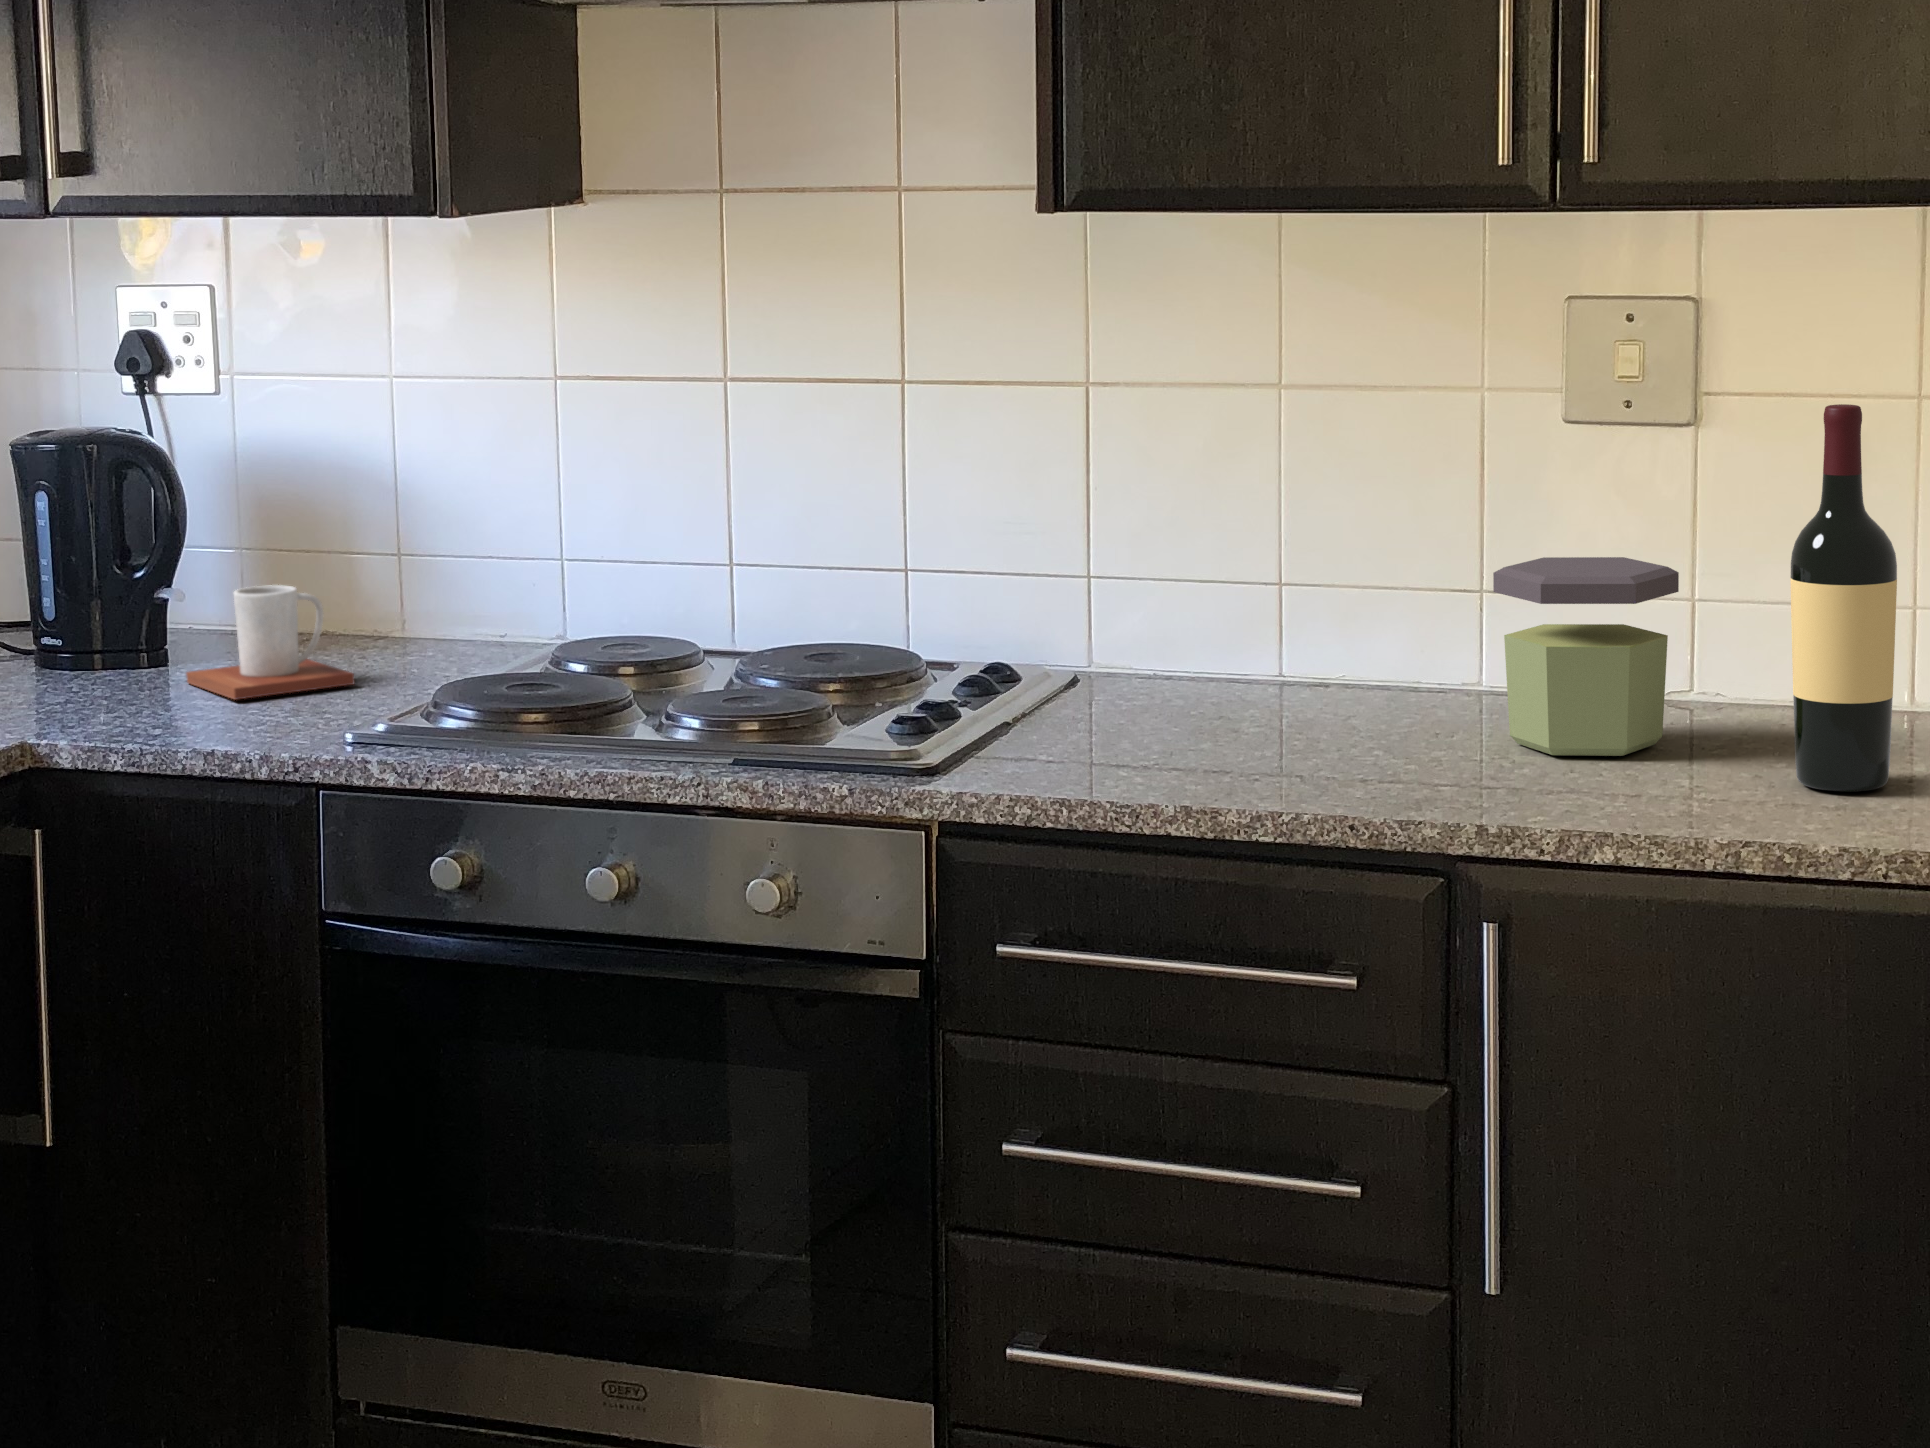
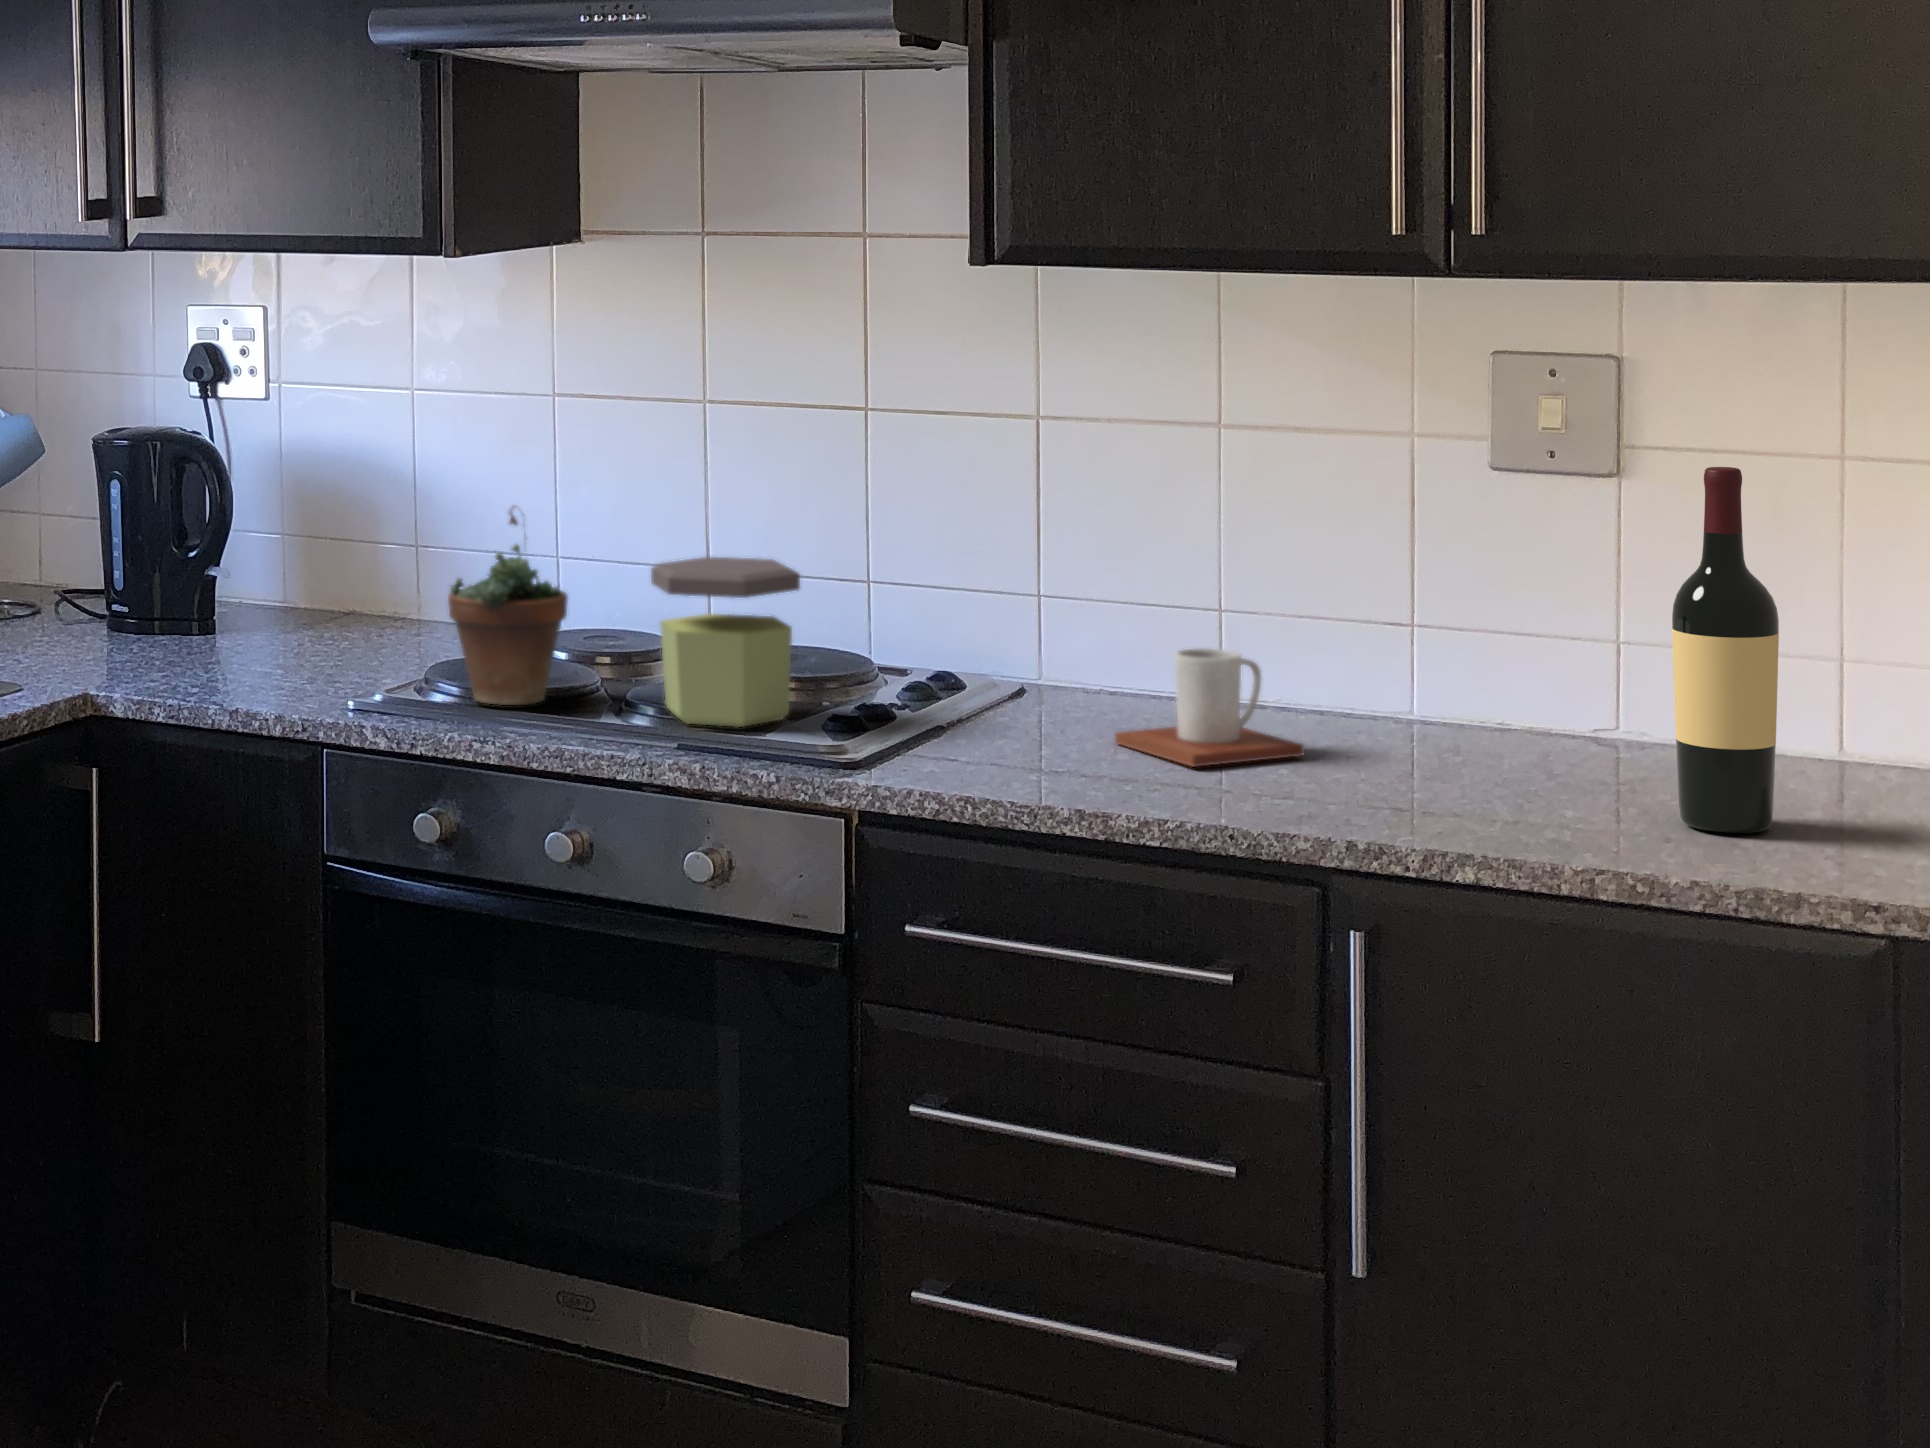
succulent plant: none [452,498,590,727] -> present [448,505,568,705]
jar: present [1493,557,1679,756] -> present [651,557,800,727]
mug: present [186,585,354,700] -> present [1115,648,1304,767]

